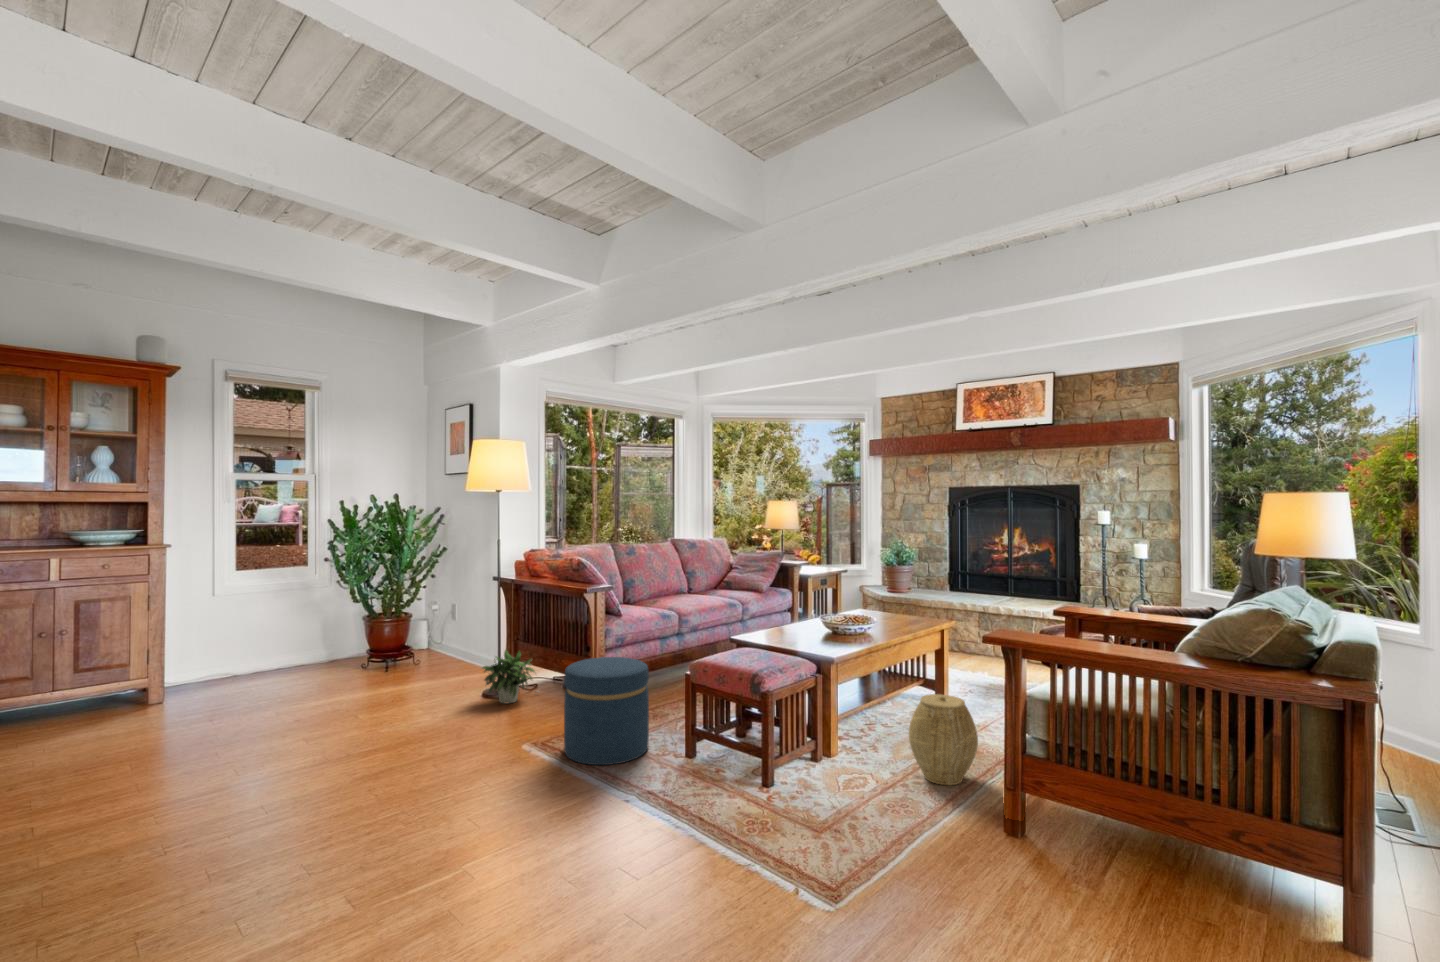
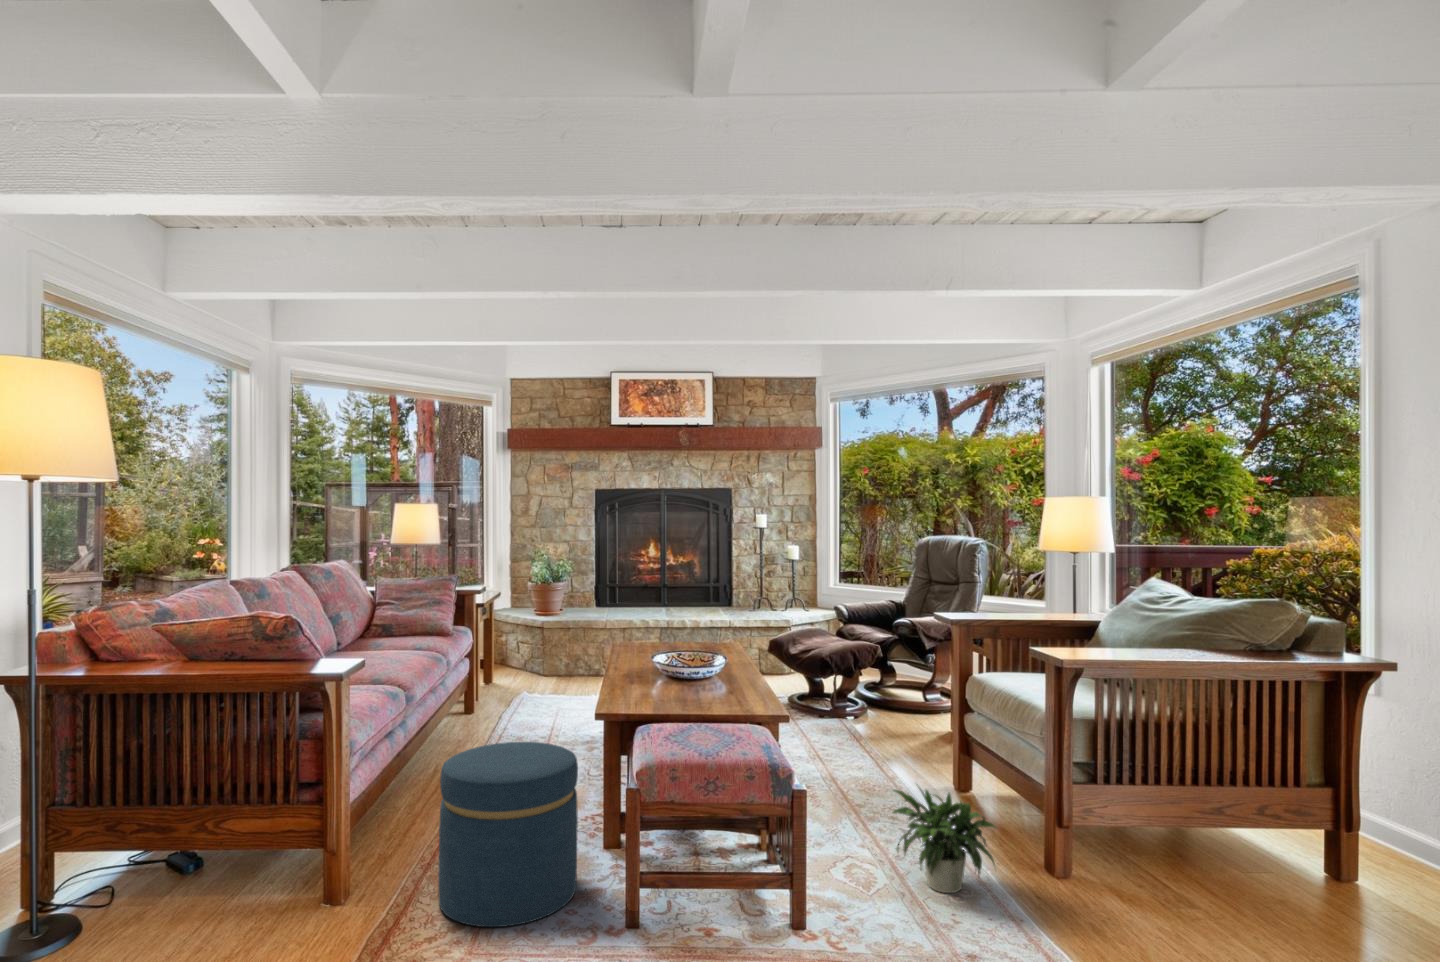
potted plant: present [483,650,535,704] -> present [893,788,996,893]
woven basket: present [909,694,978,785] -> none [840,702,911,797]

